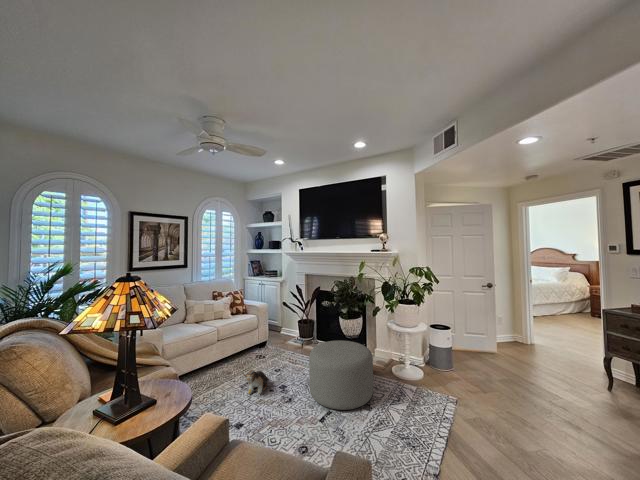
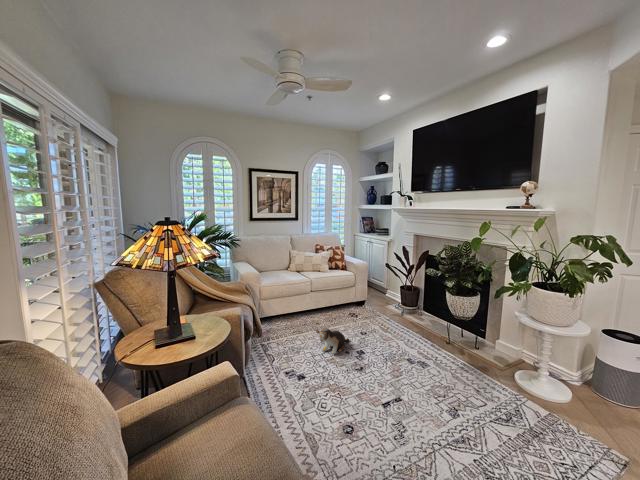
ottoman: present [309,340,373,410] -> none [385,317,472,406]

